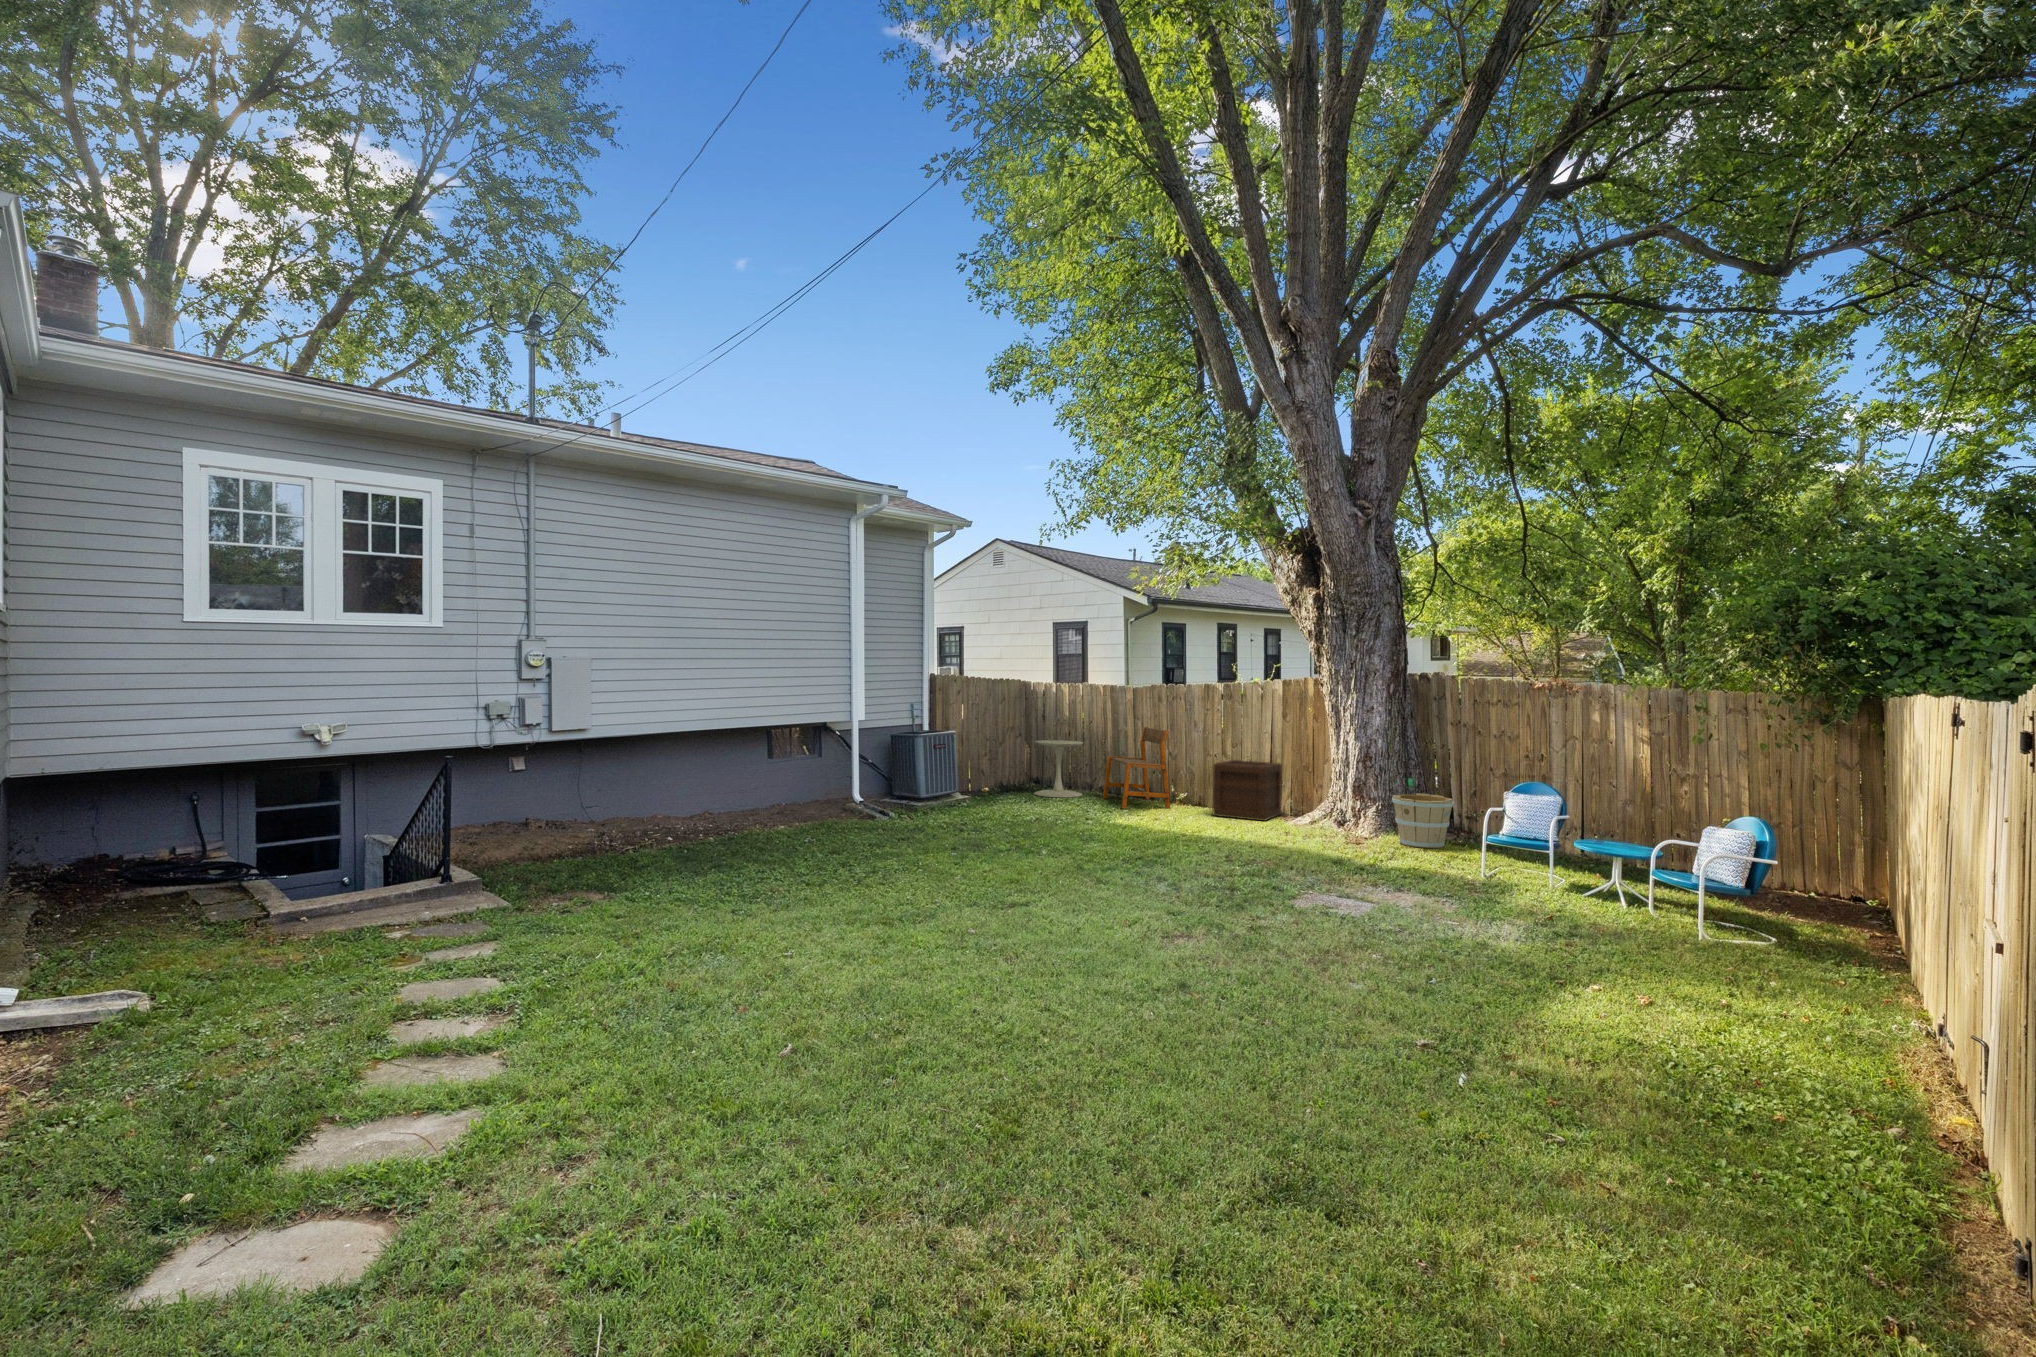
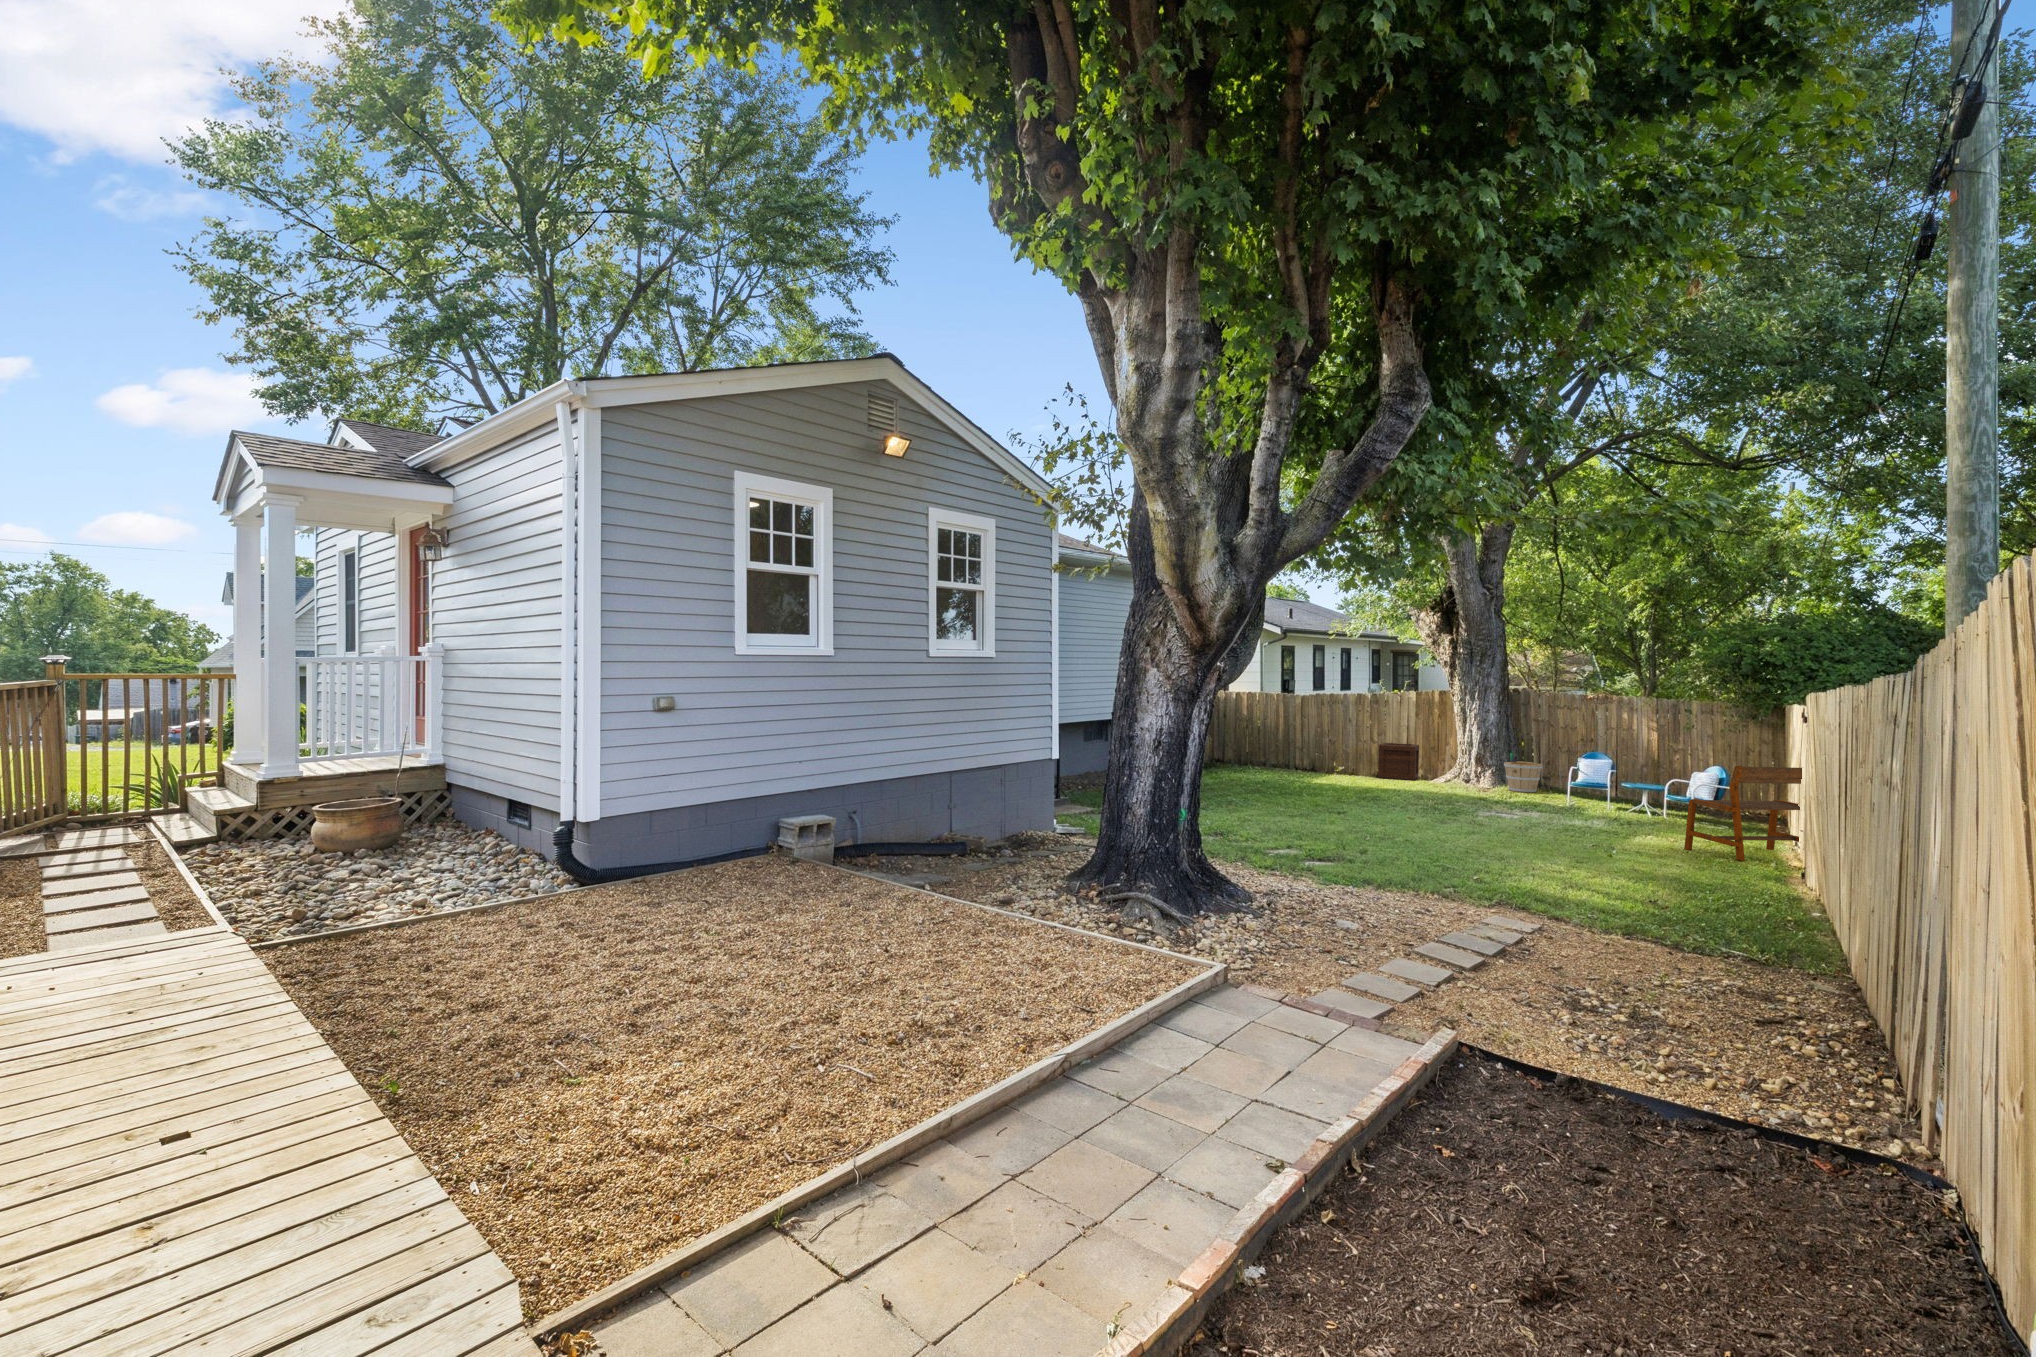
bench: present [1103,727,1170,809] -> present [1684,766,1802,861]
pedestal table: present [1034,740,1083,798] -> none [1239,731,1273,768]

